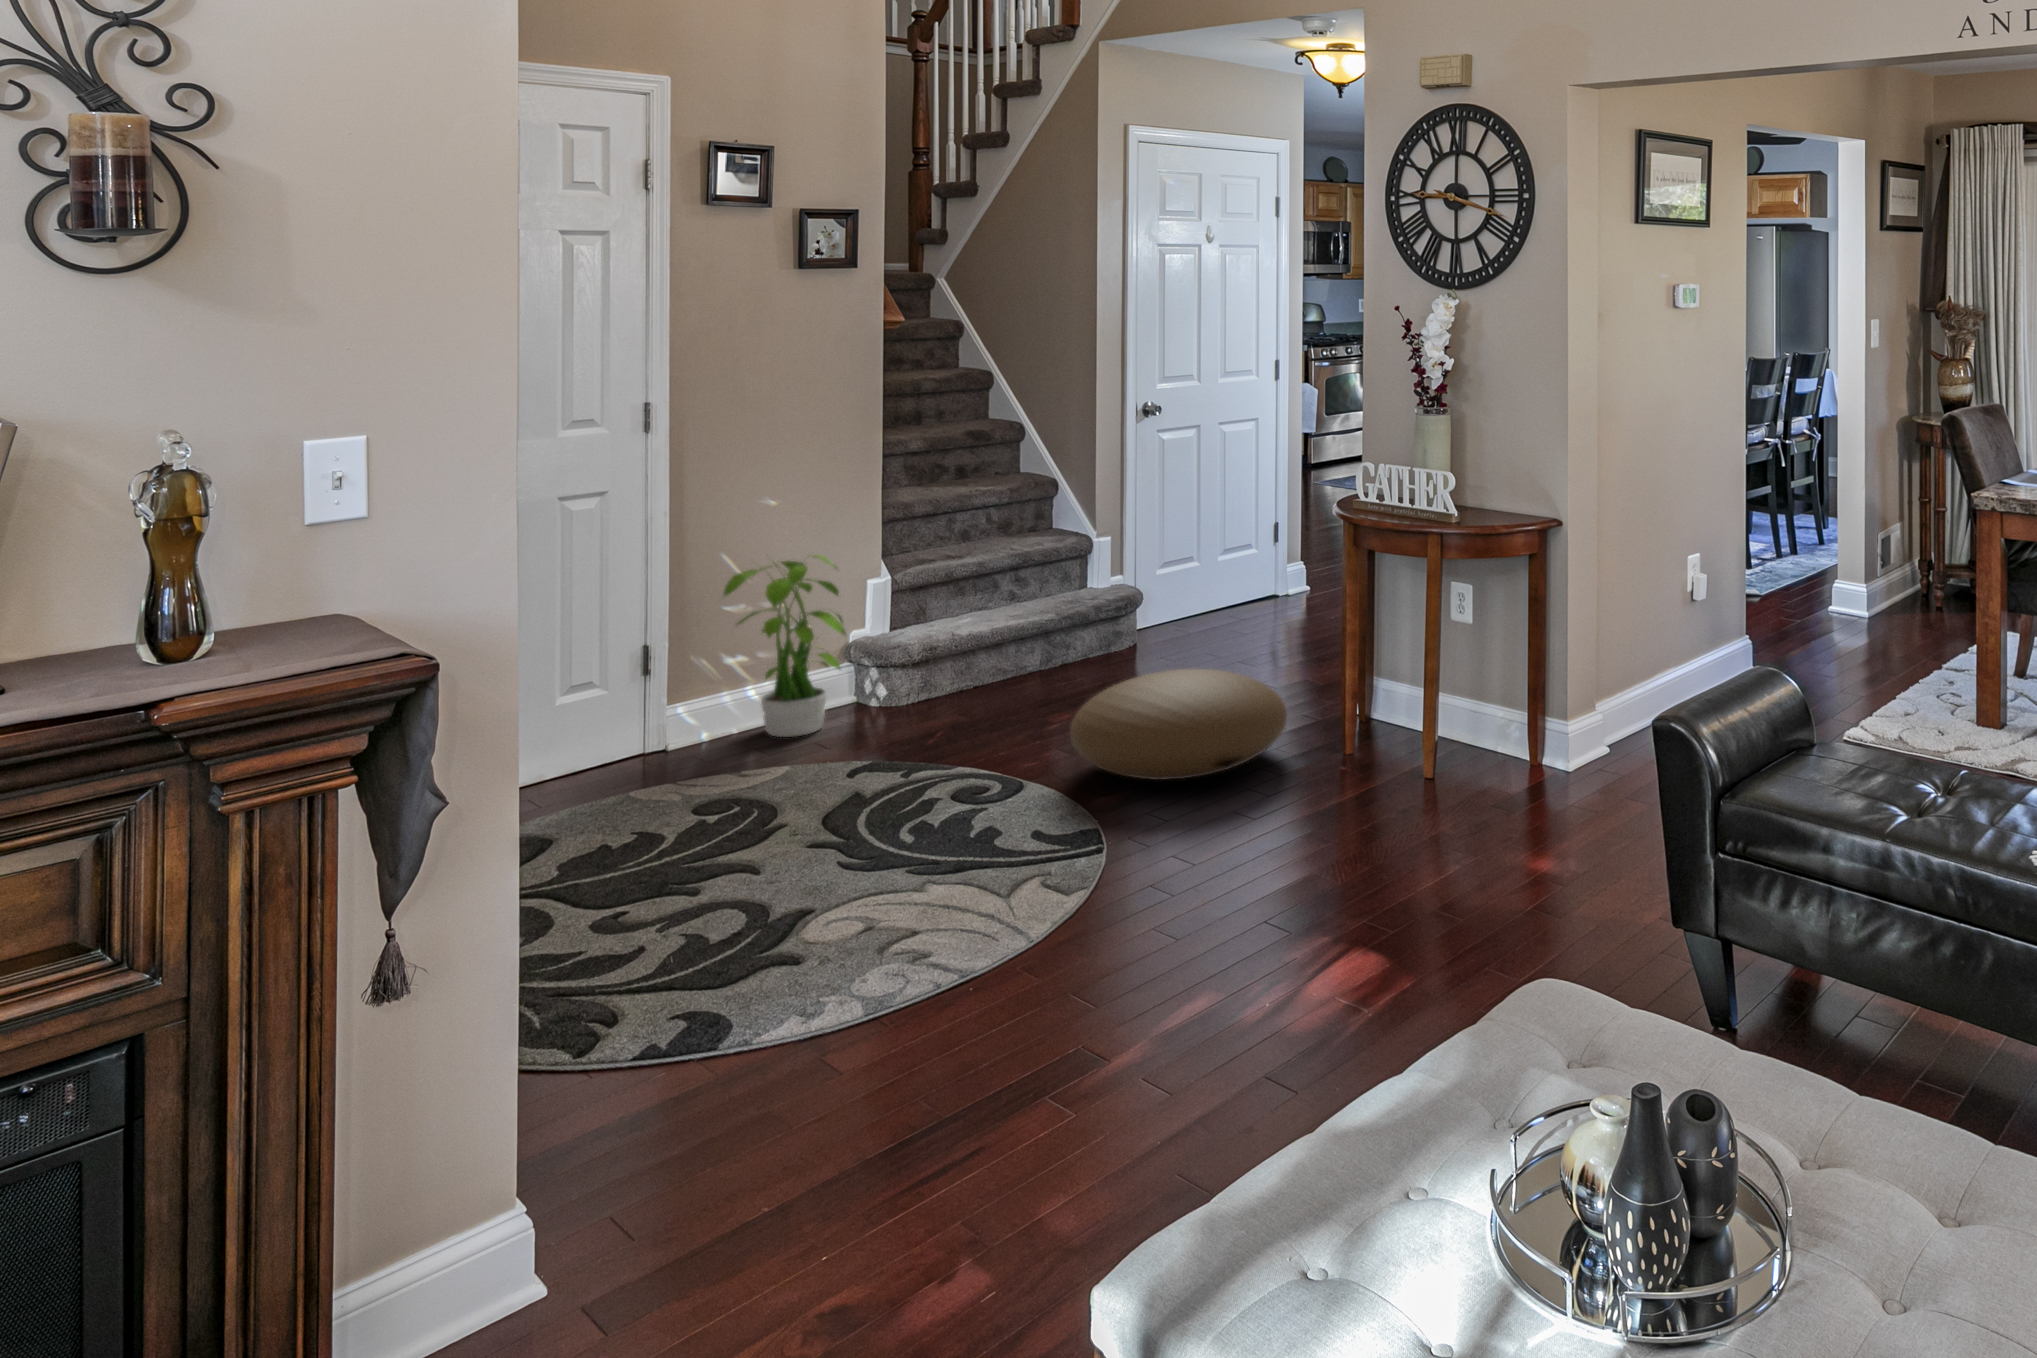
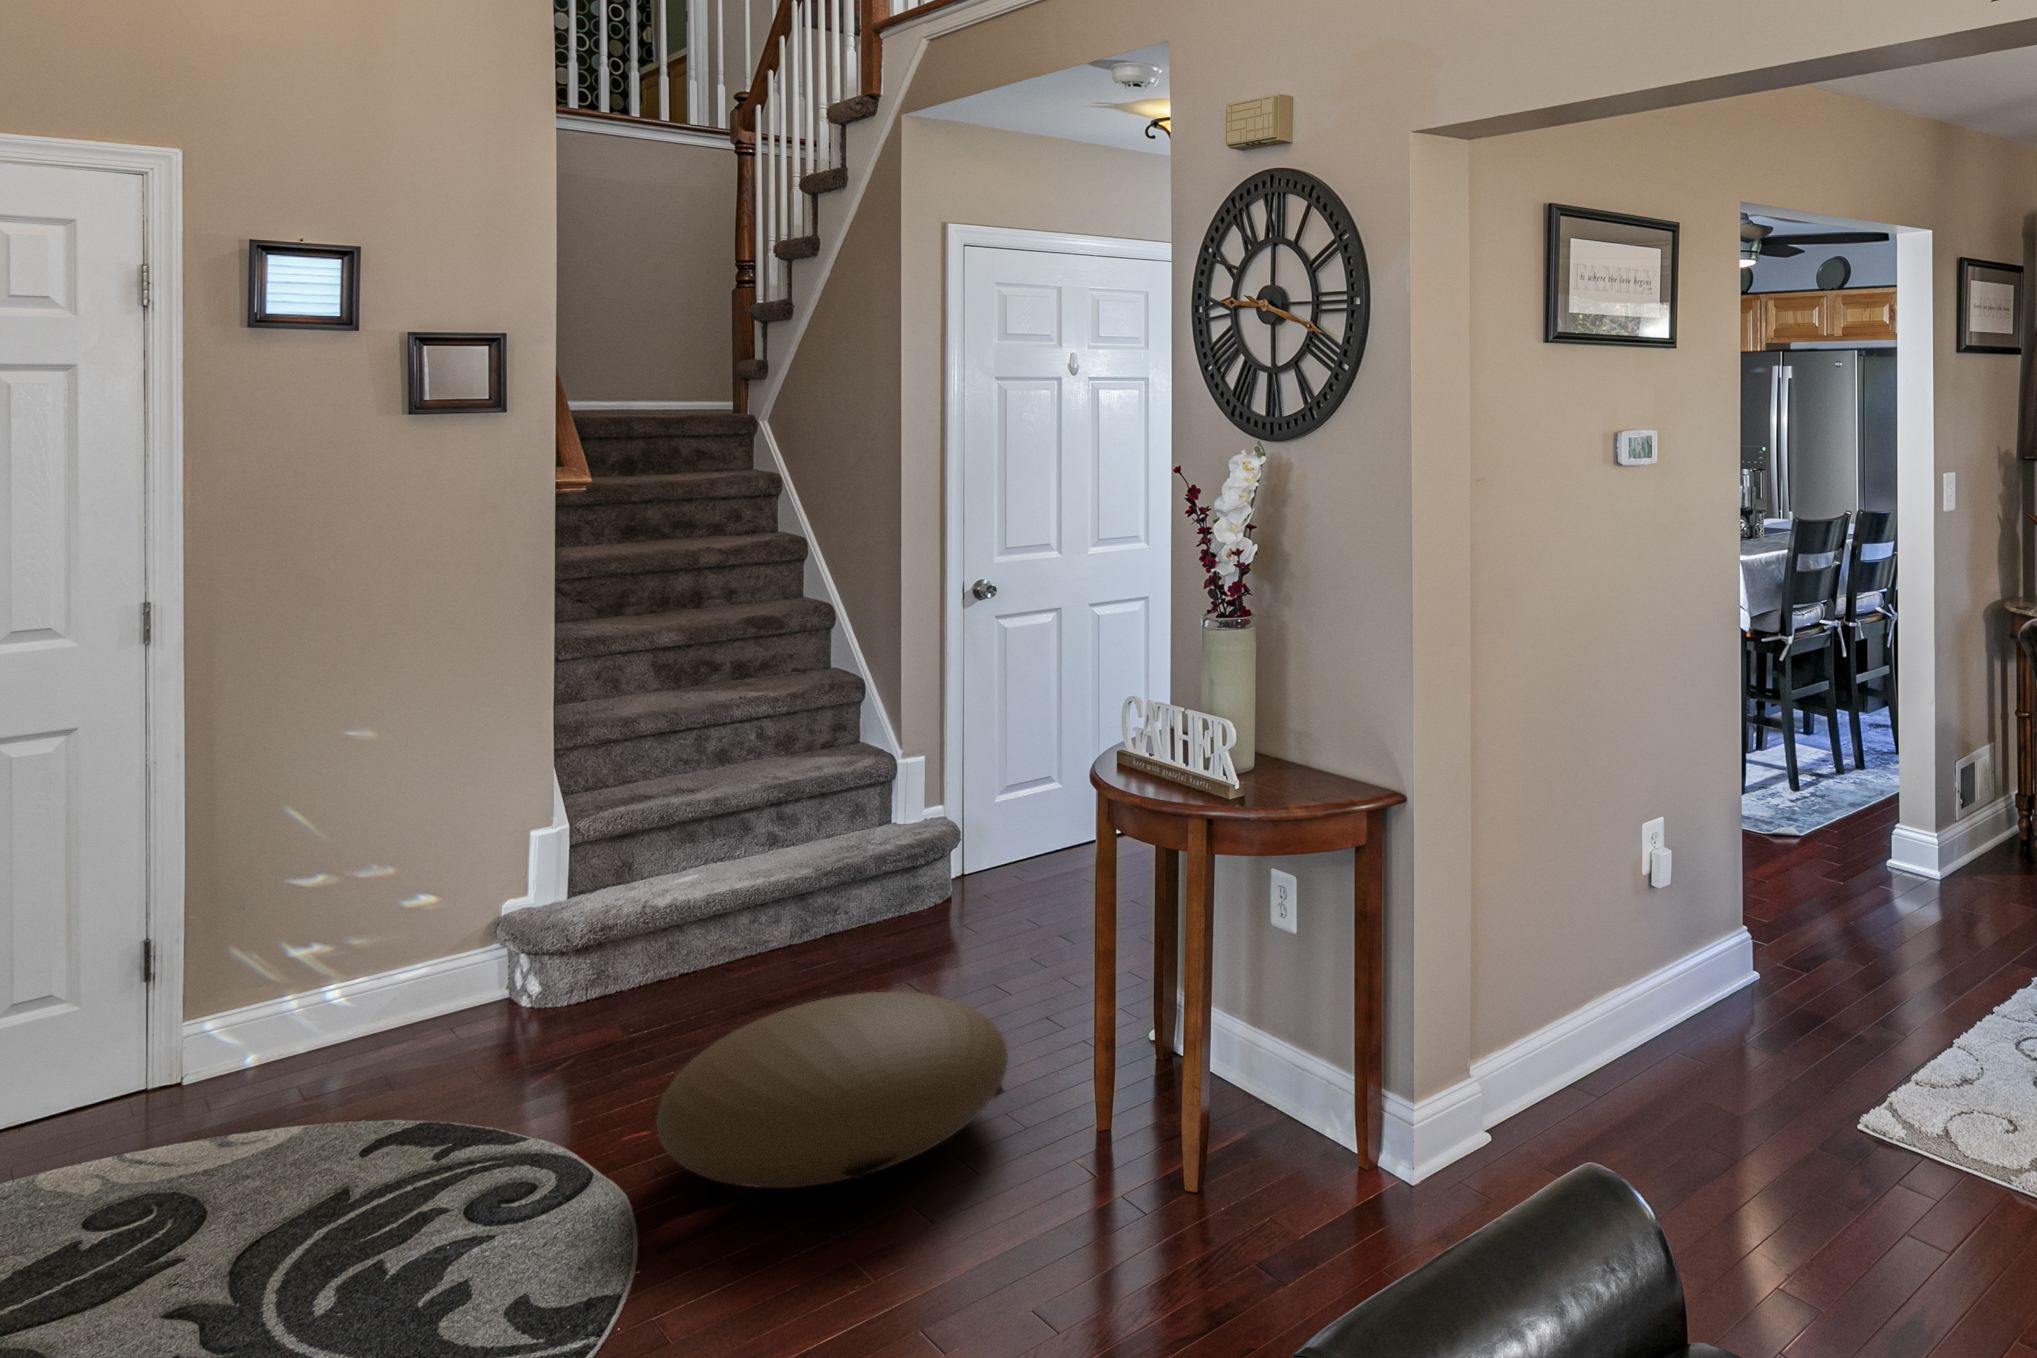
potted plant: present [723,555,846,737] -> none [262,803,456,1065]

